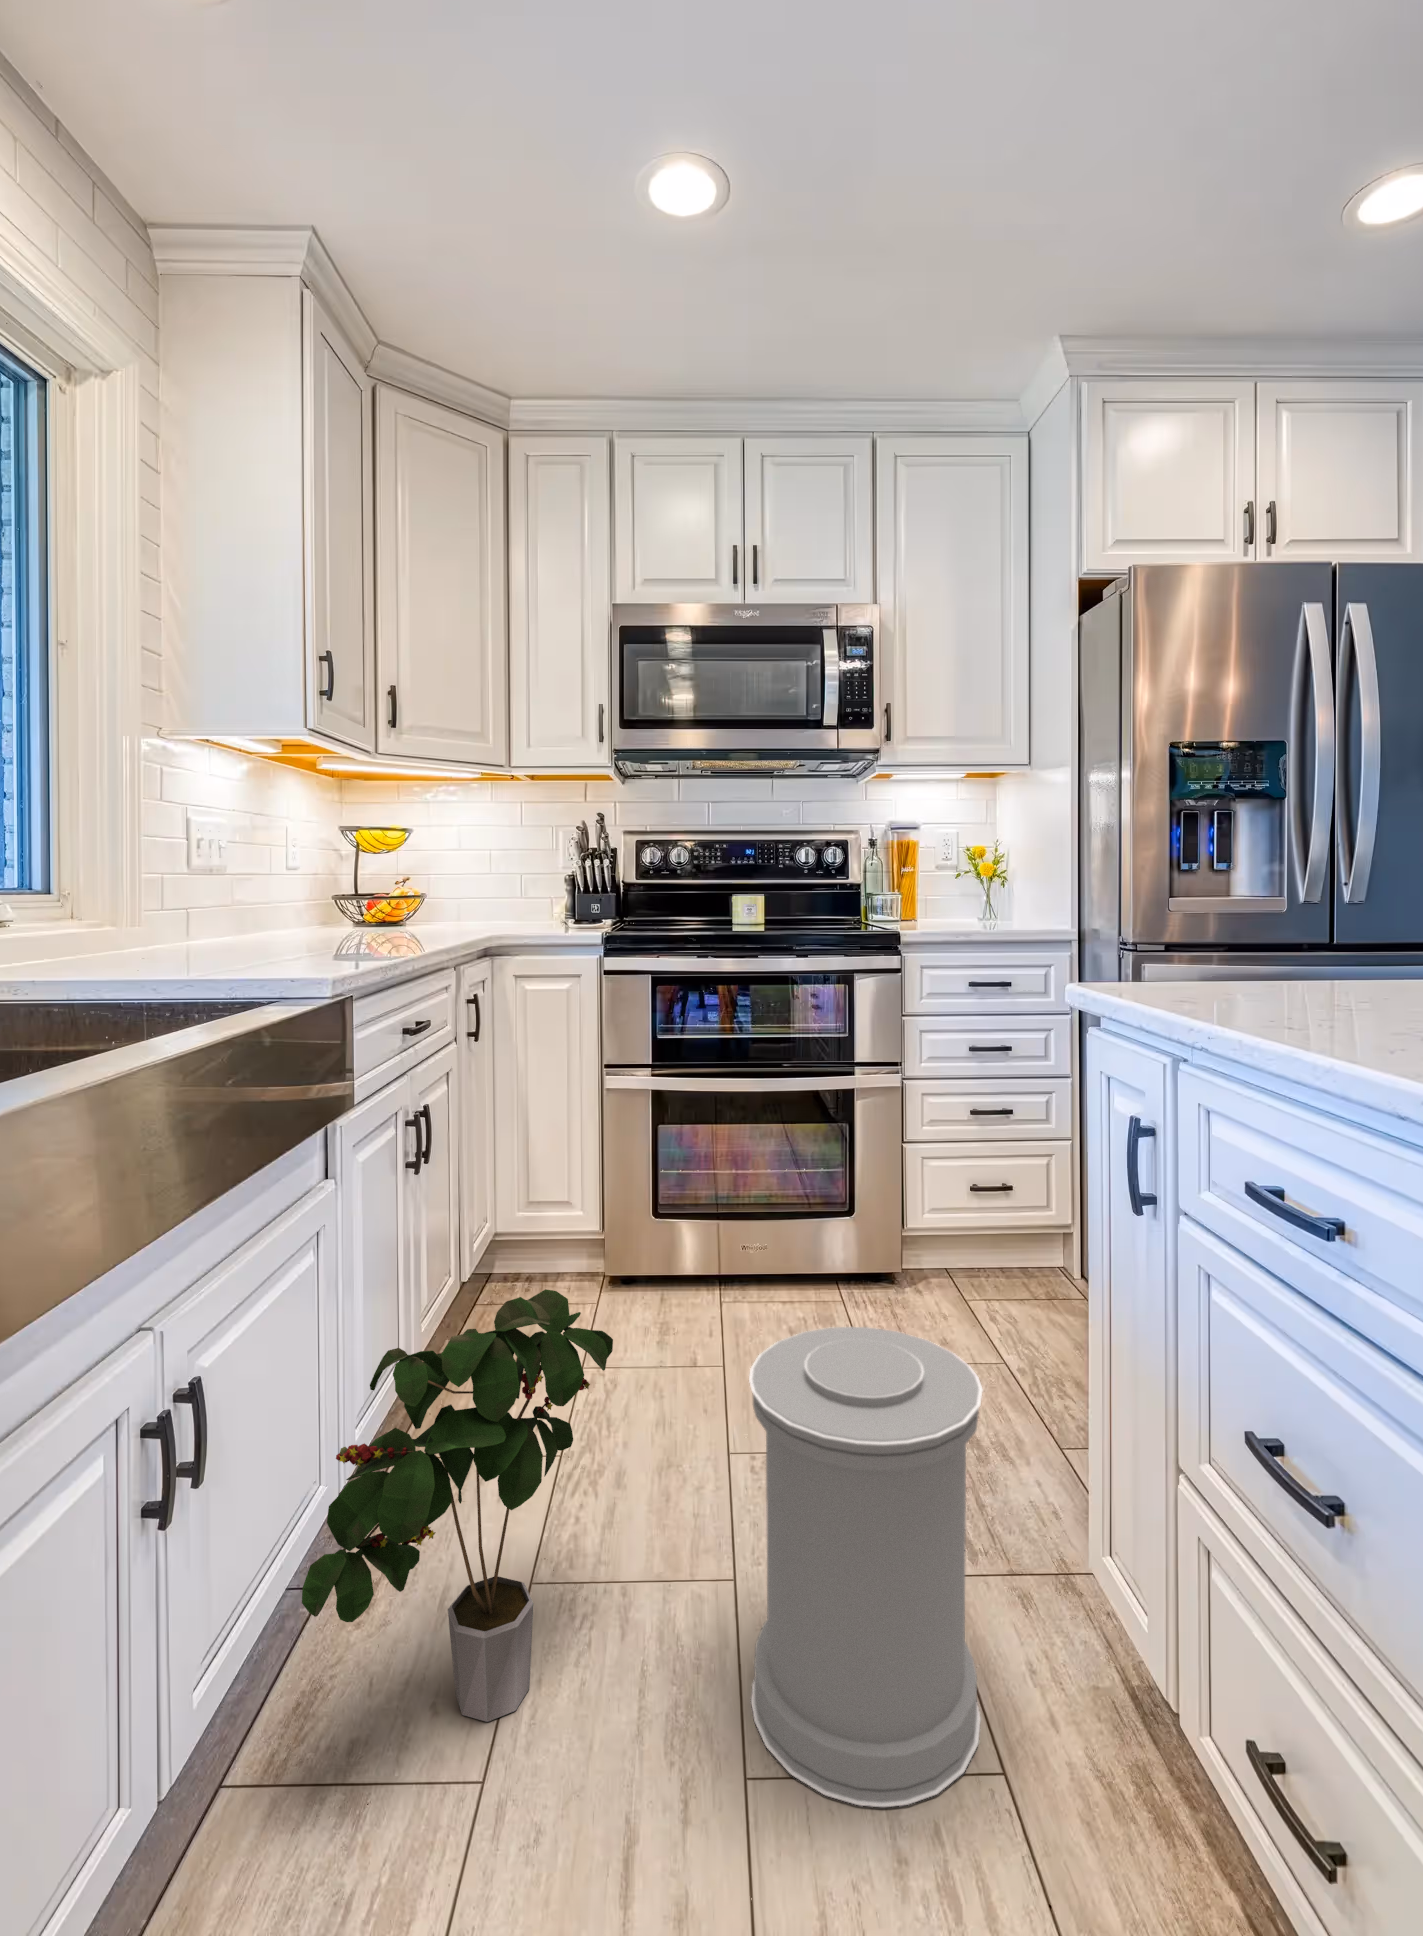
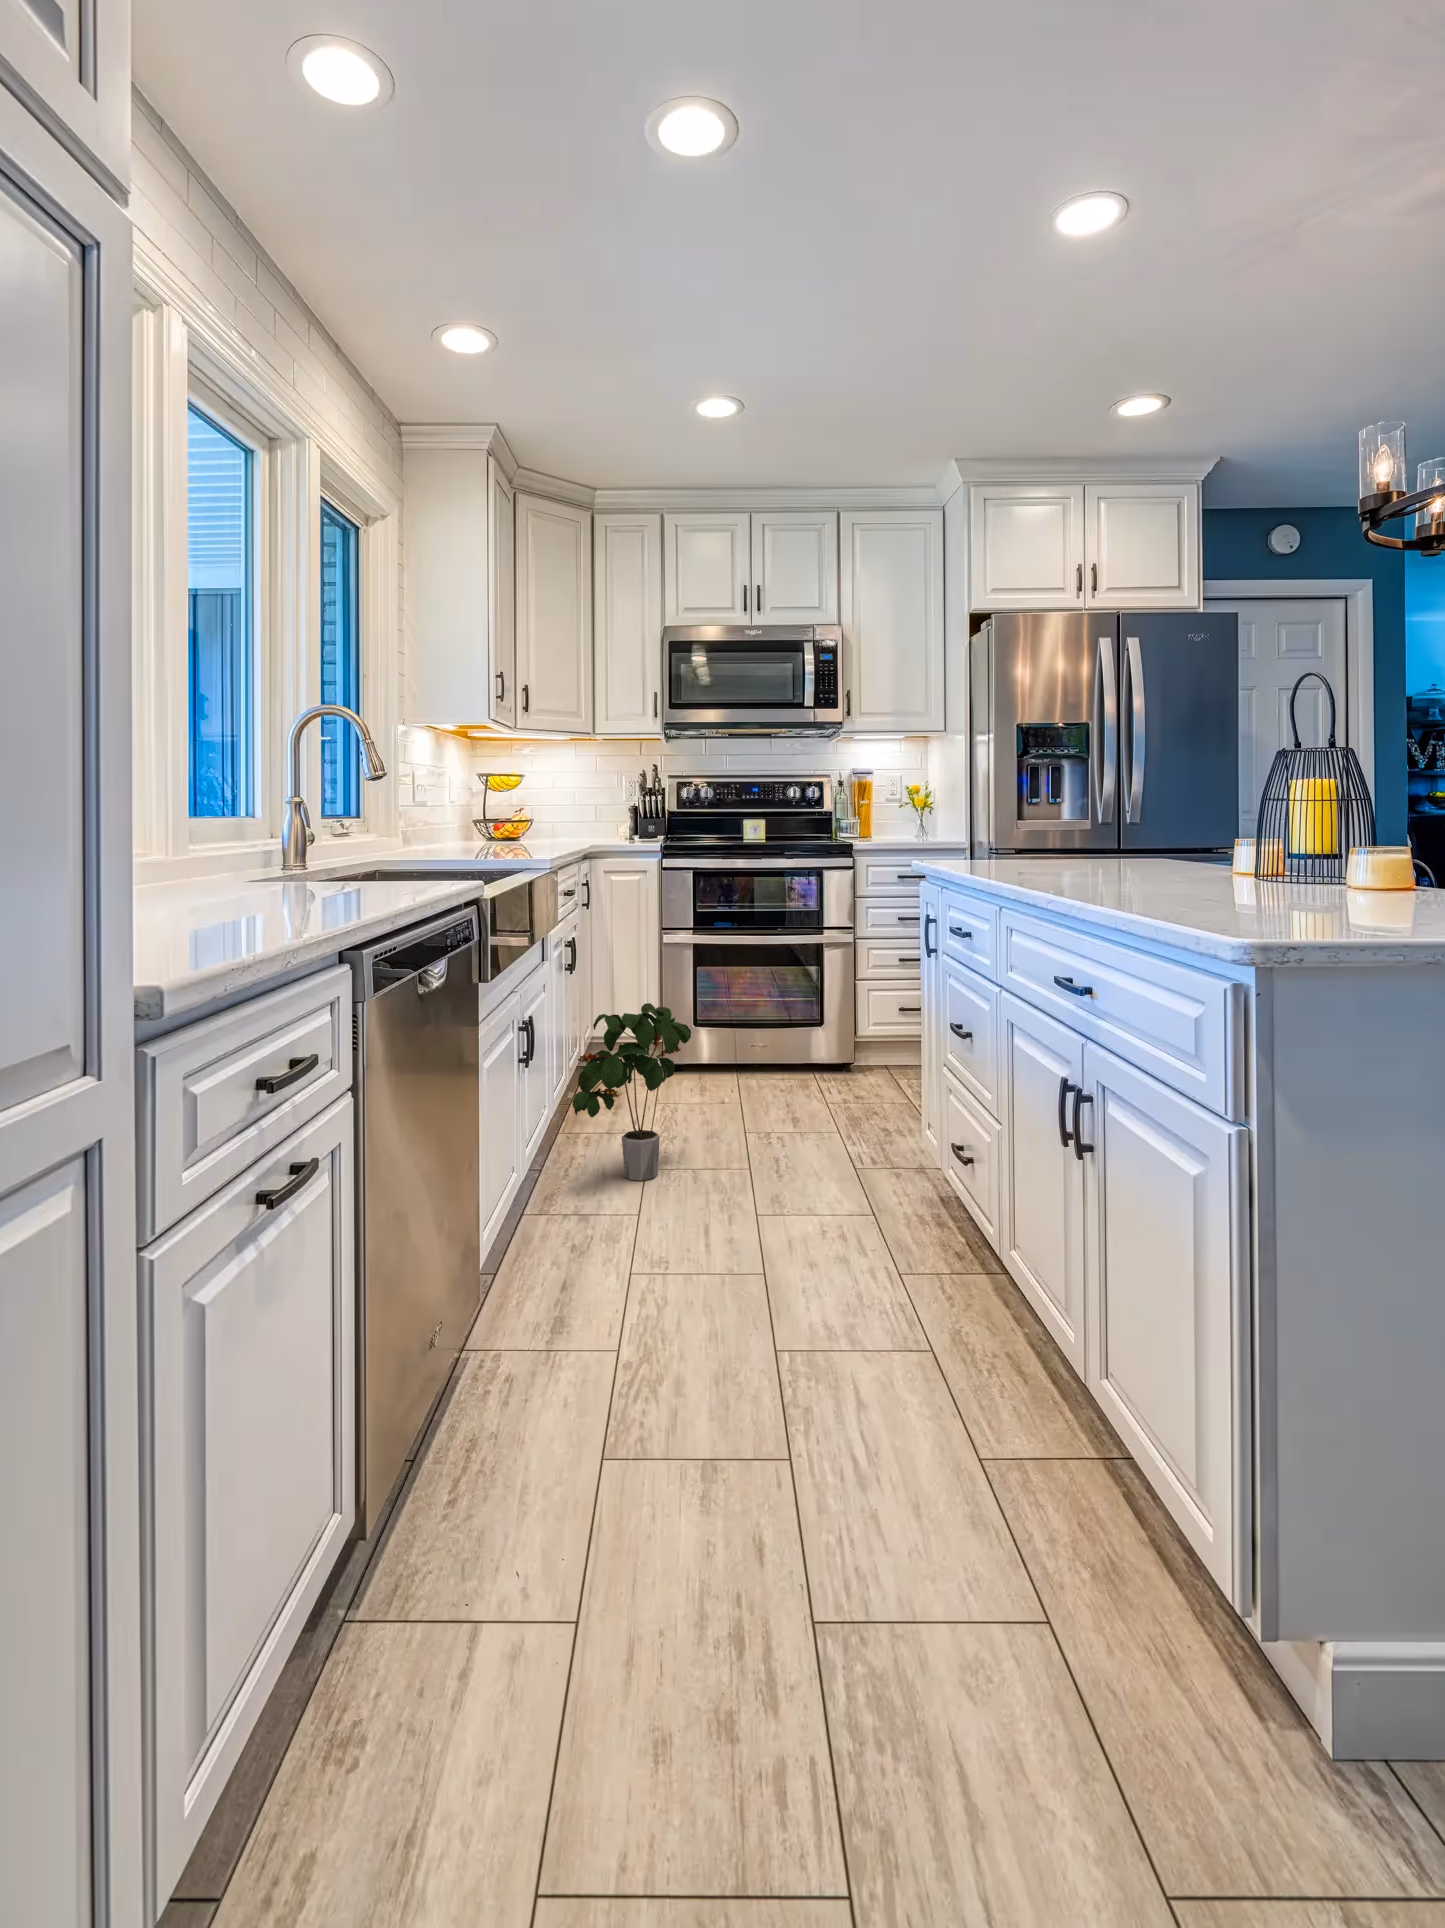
trash can: present [749,1327,982,1807] -> none [757,1021,860,1195]

